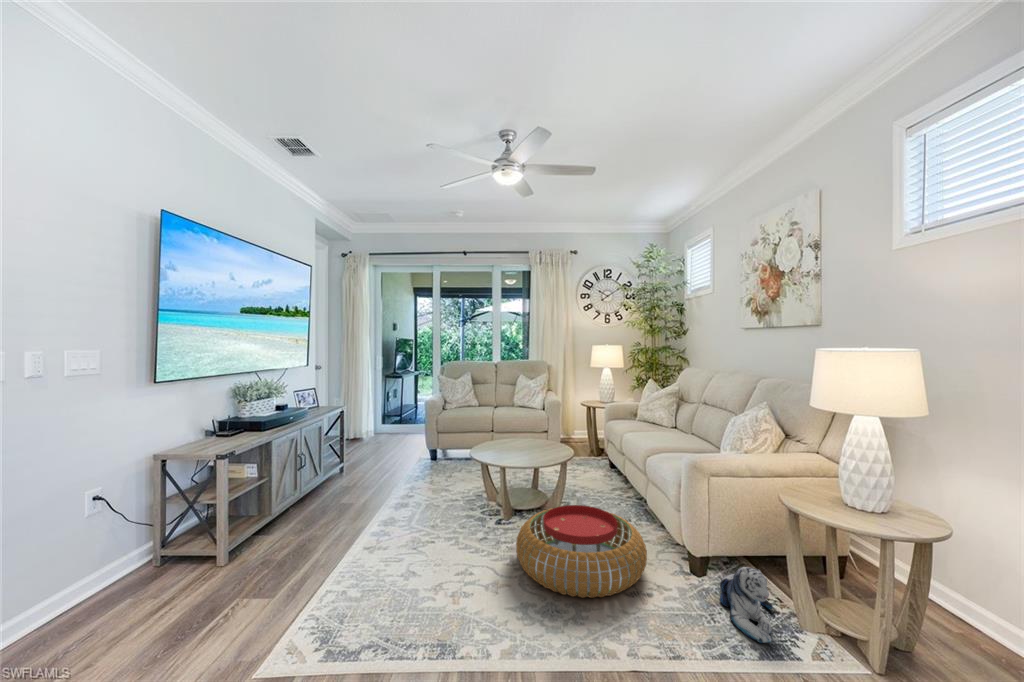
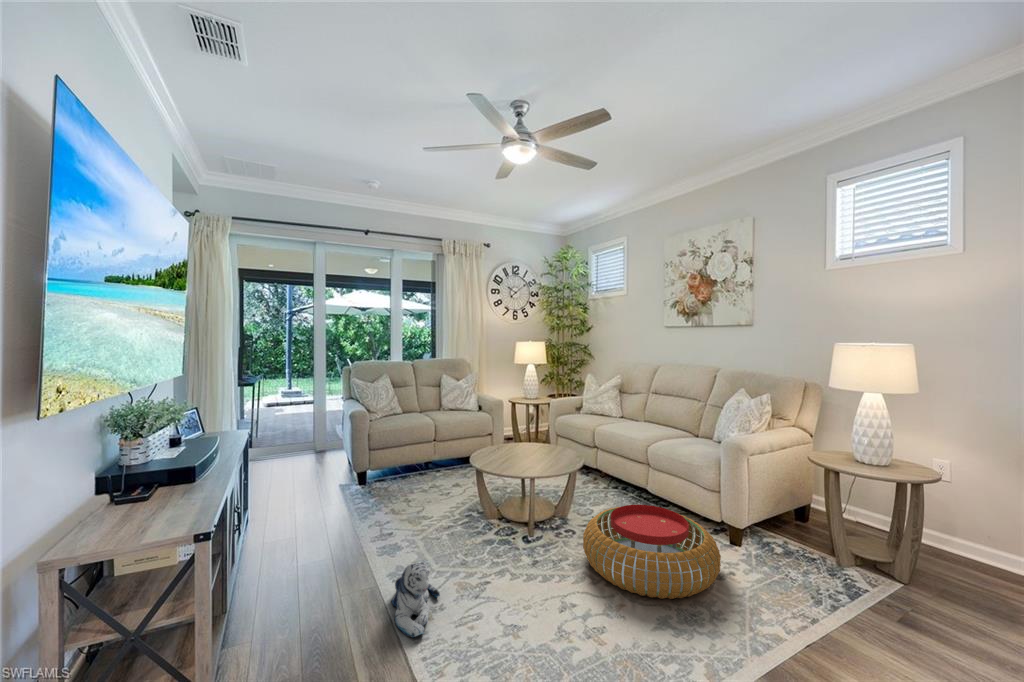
plush toy: present [719,567,773,643] -> present [391,562,440,638]

